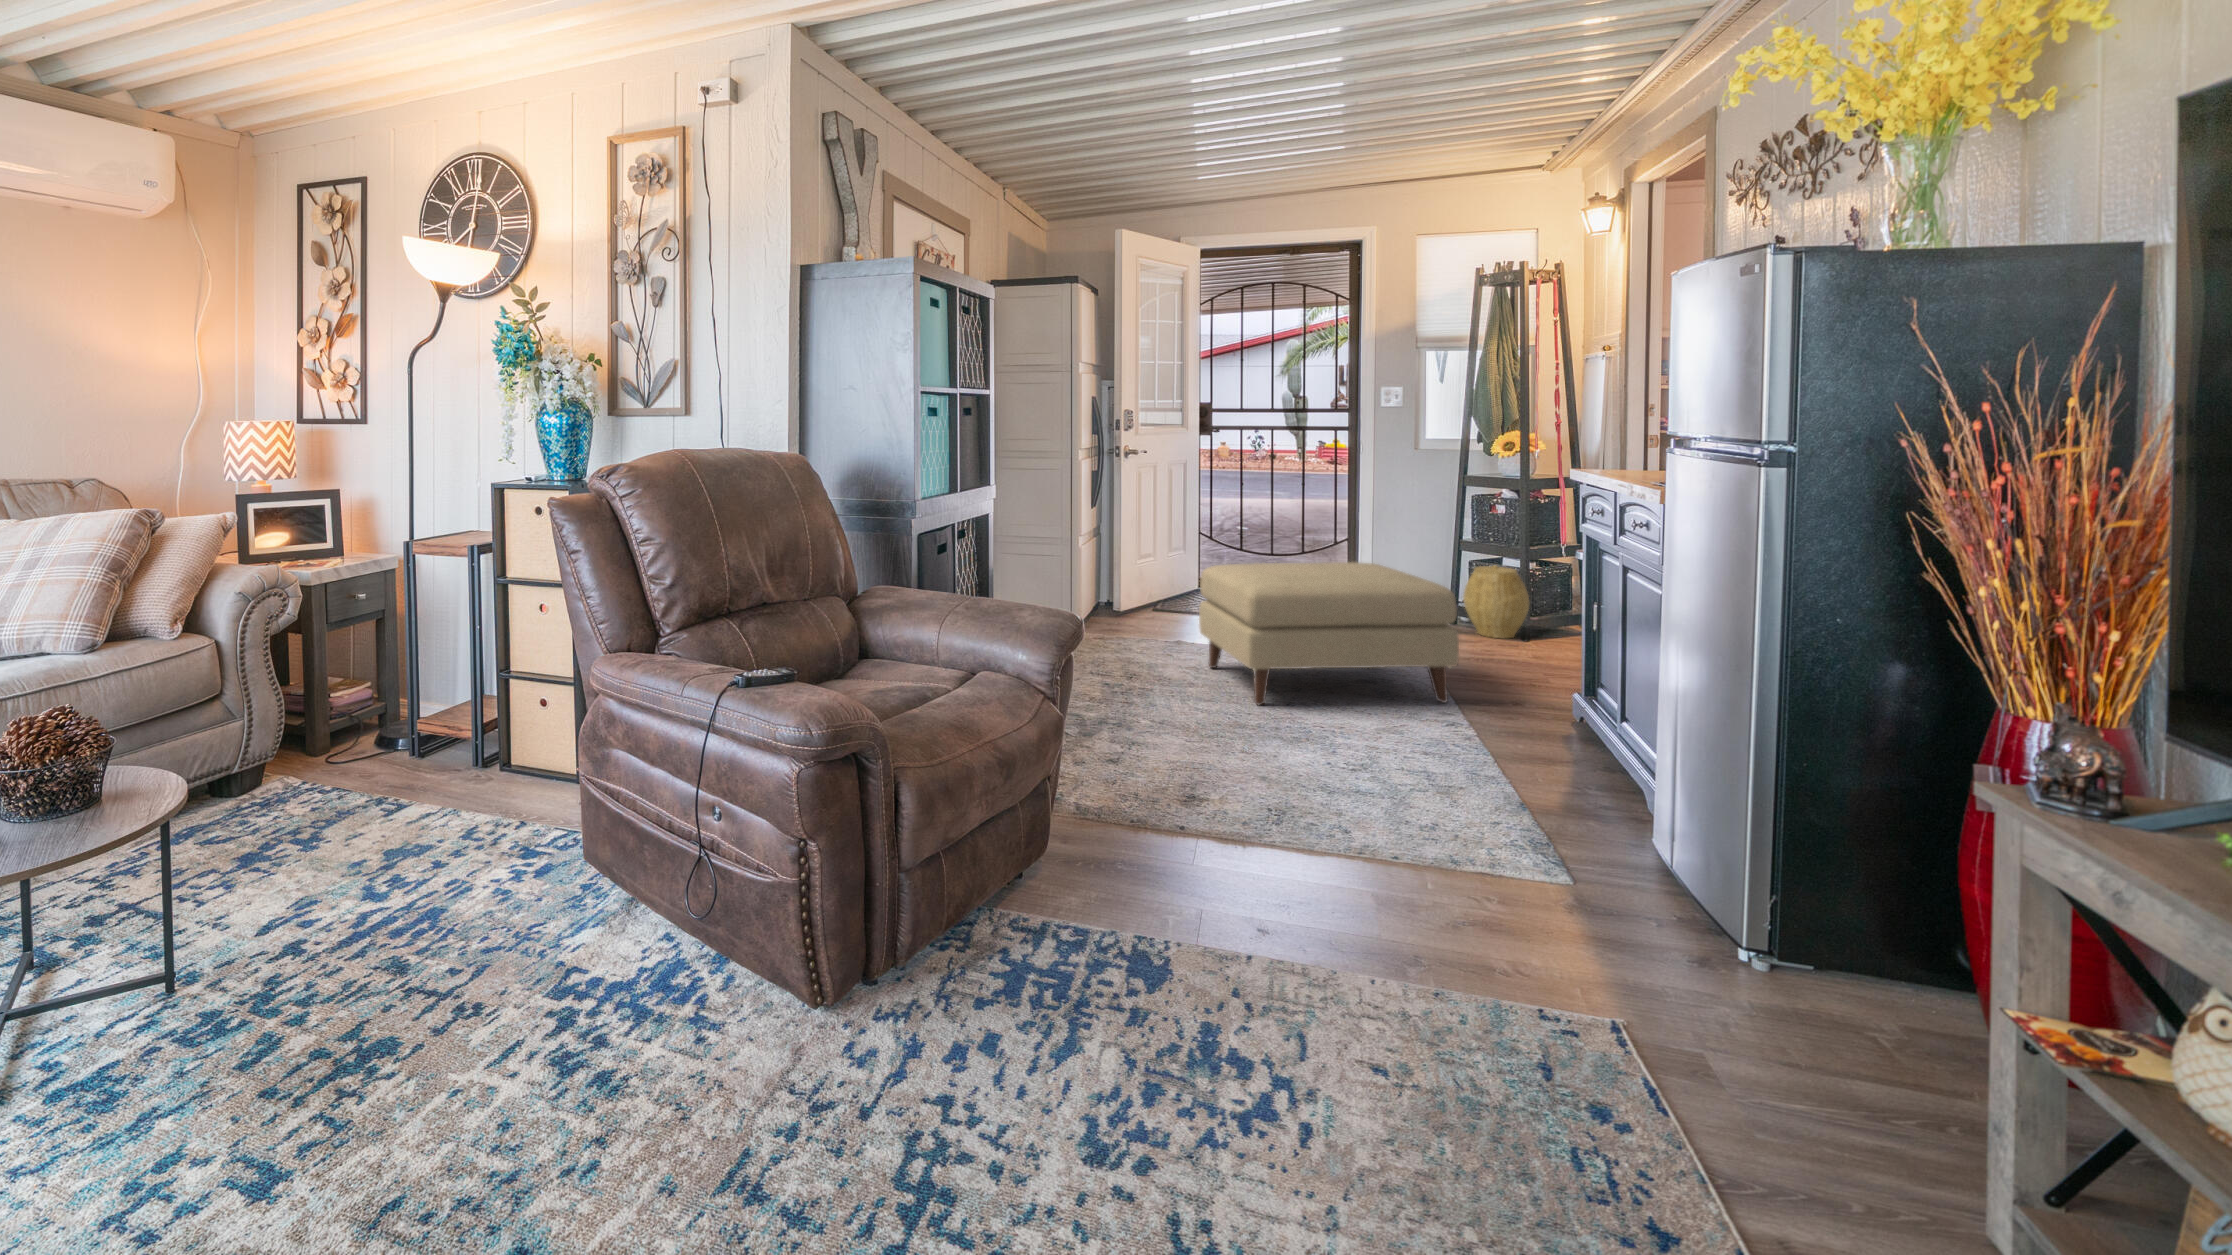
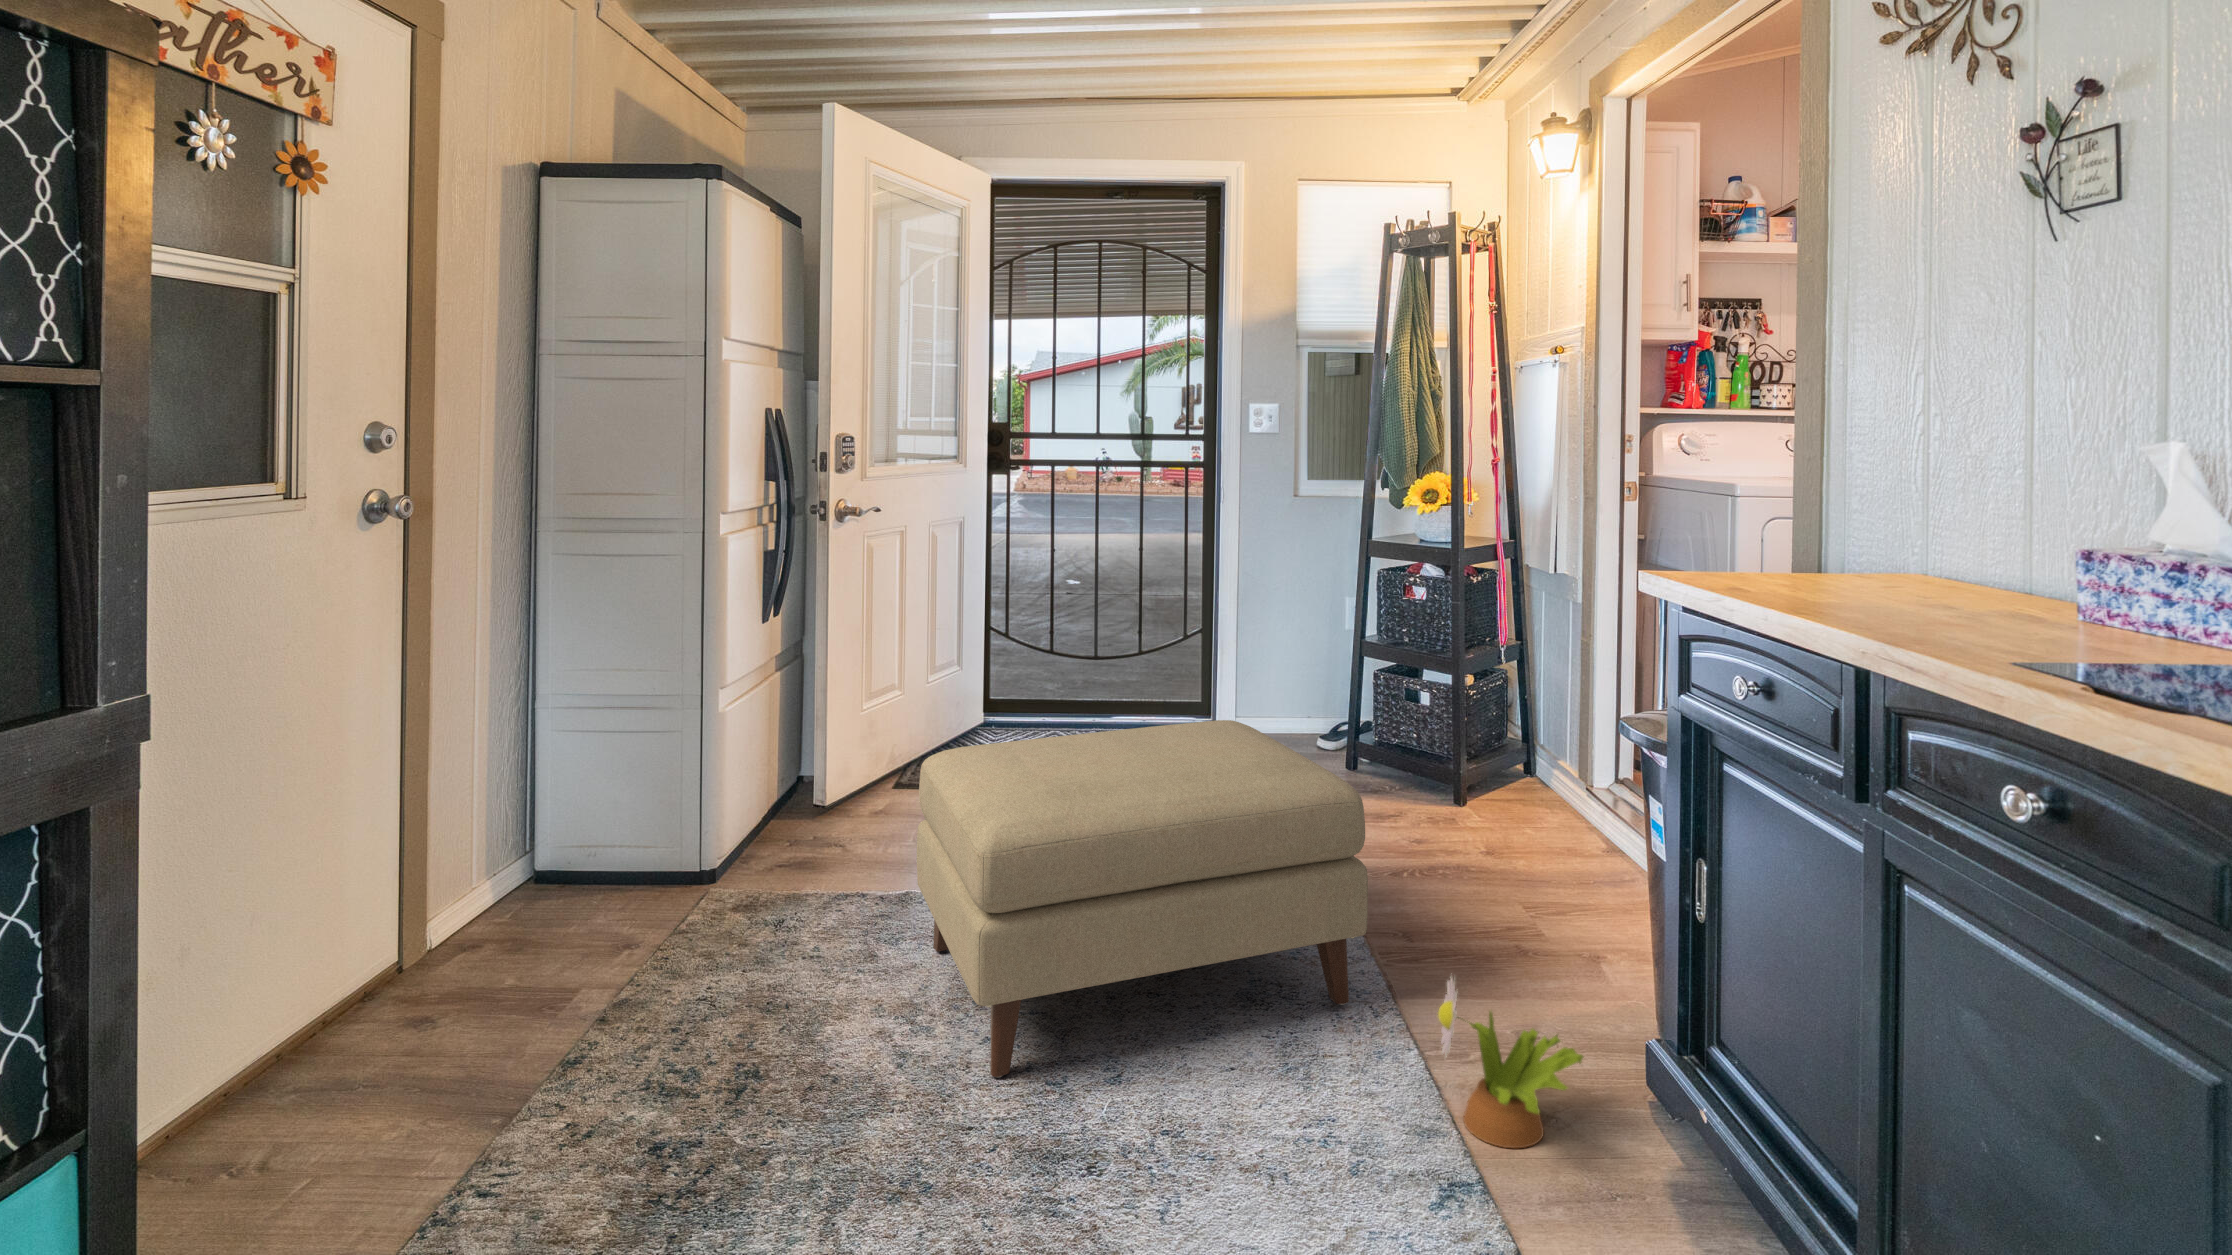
woven basket: present [1463,565,1529,638] -> none [1365,683,1455,800]
decorative plant: none [1496,667,1580,750] -> present [1438,977,1583,1148]

